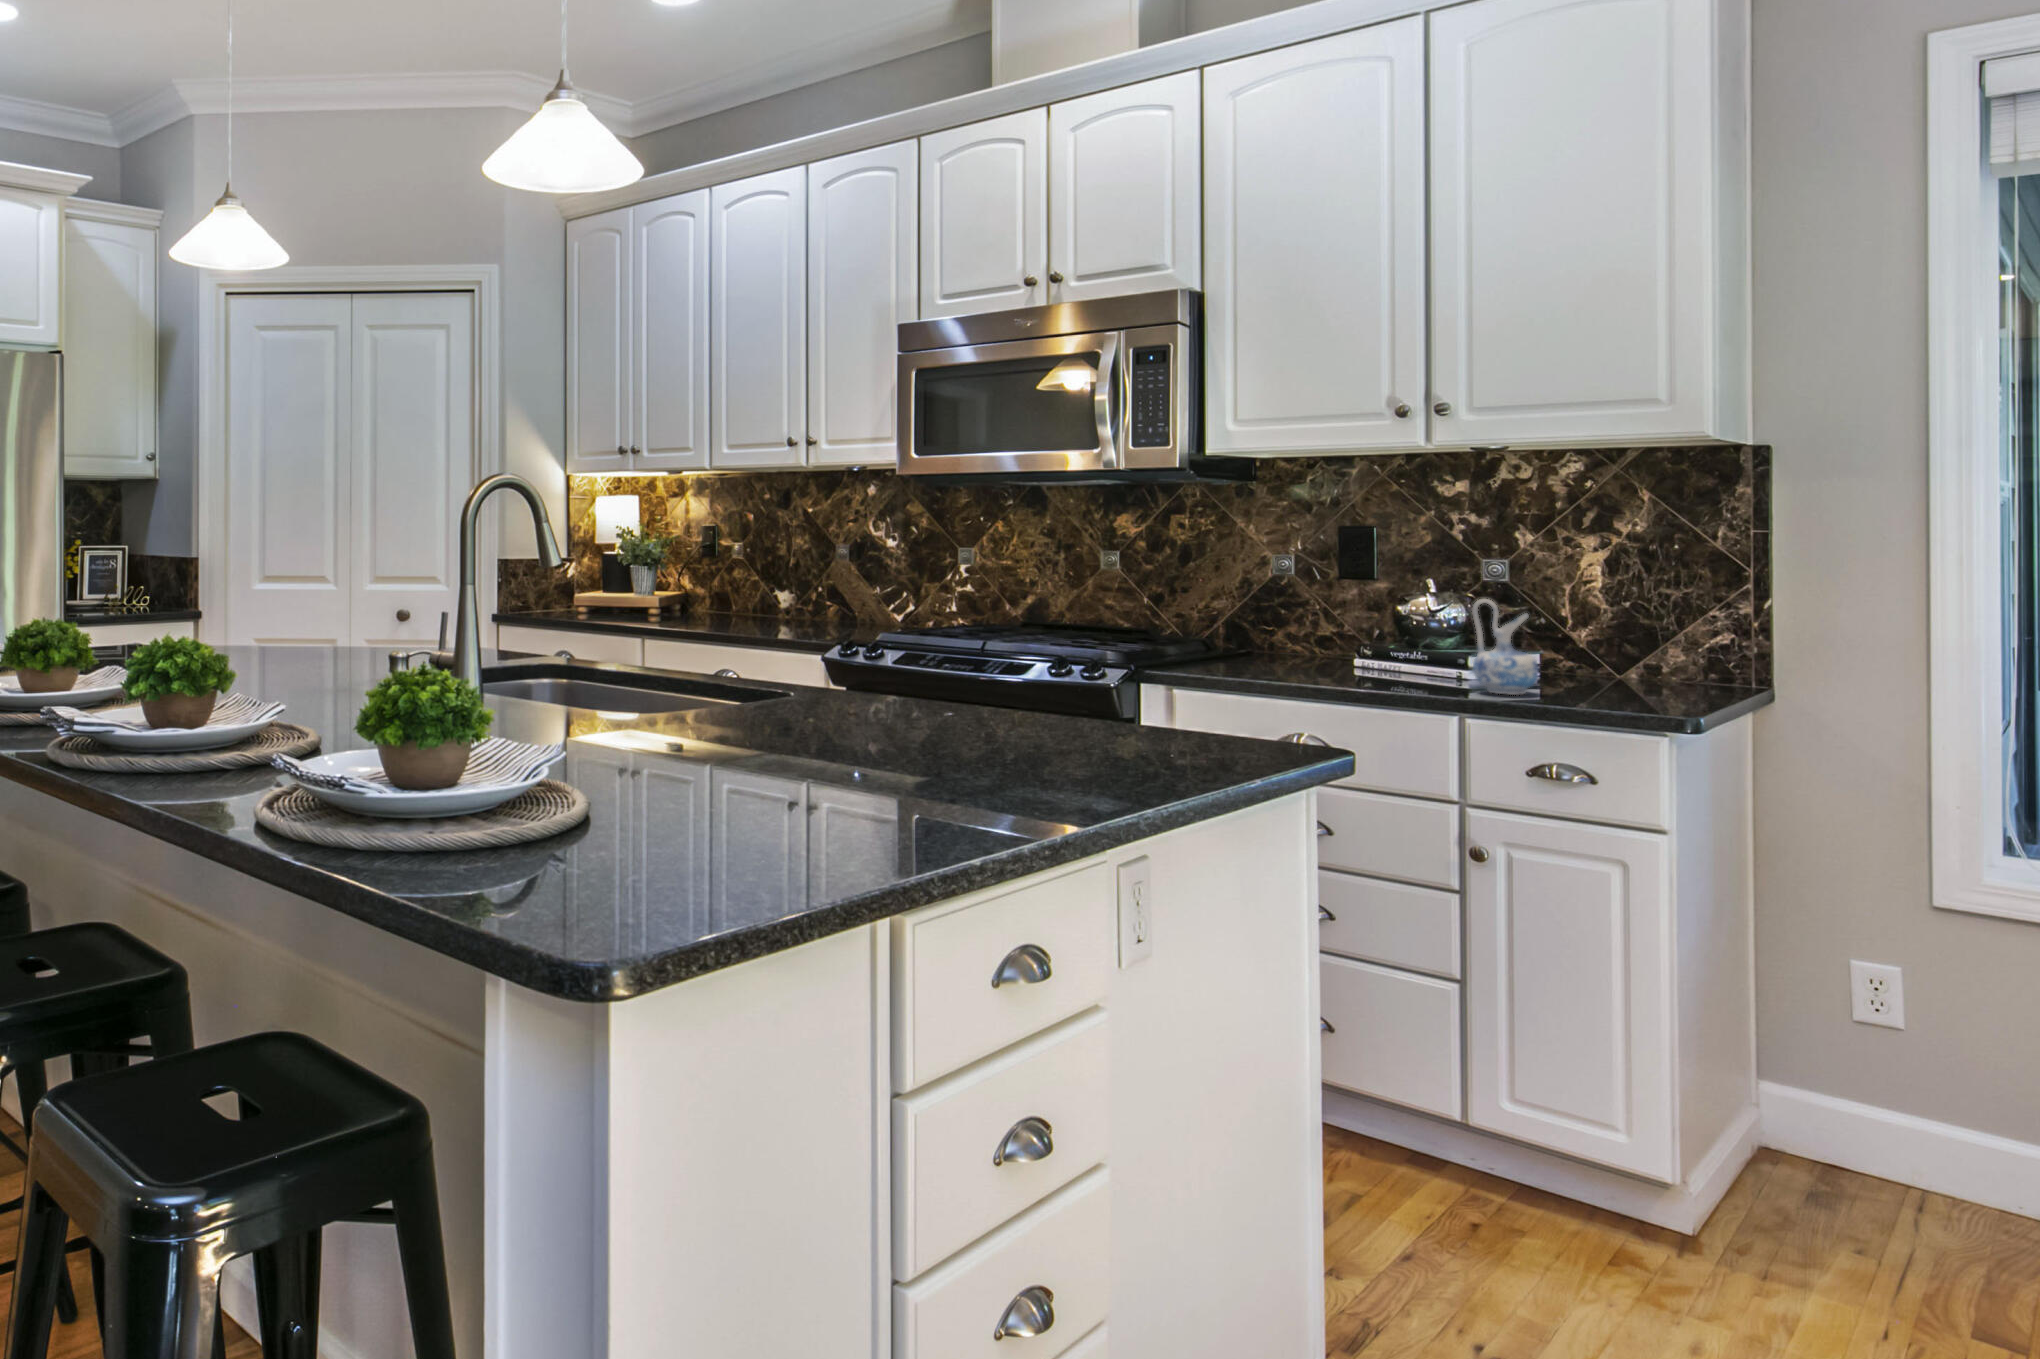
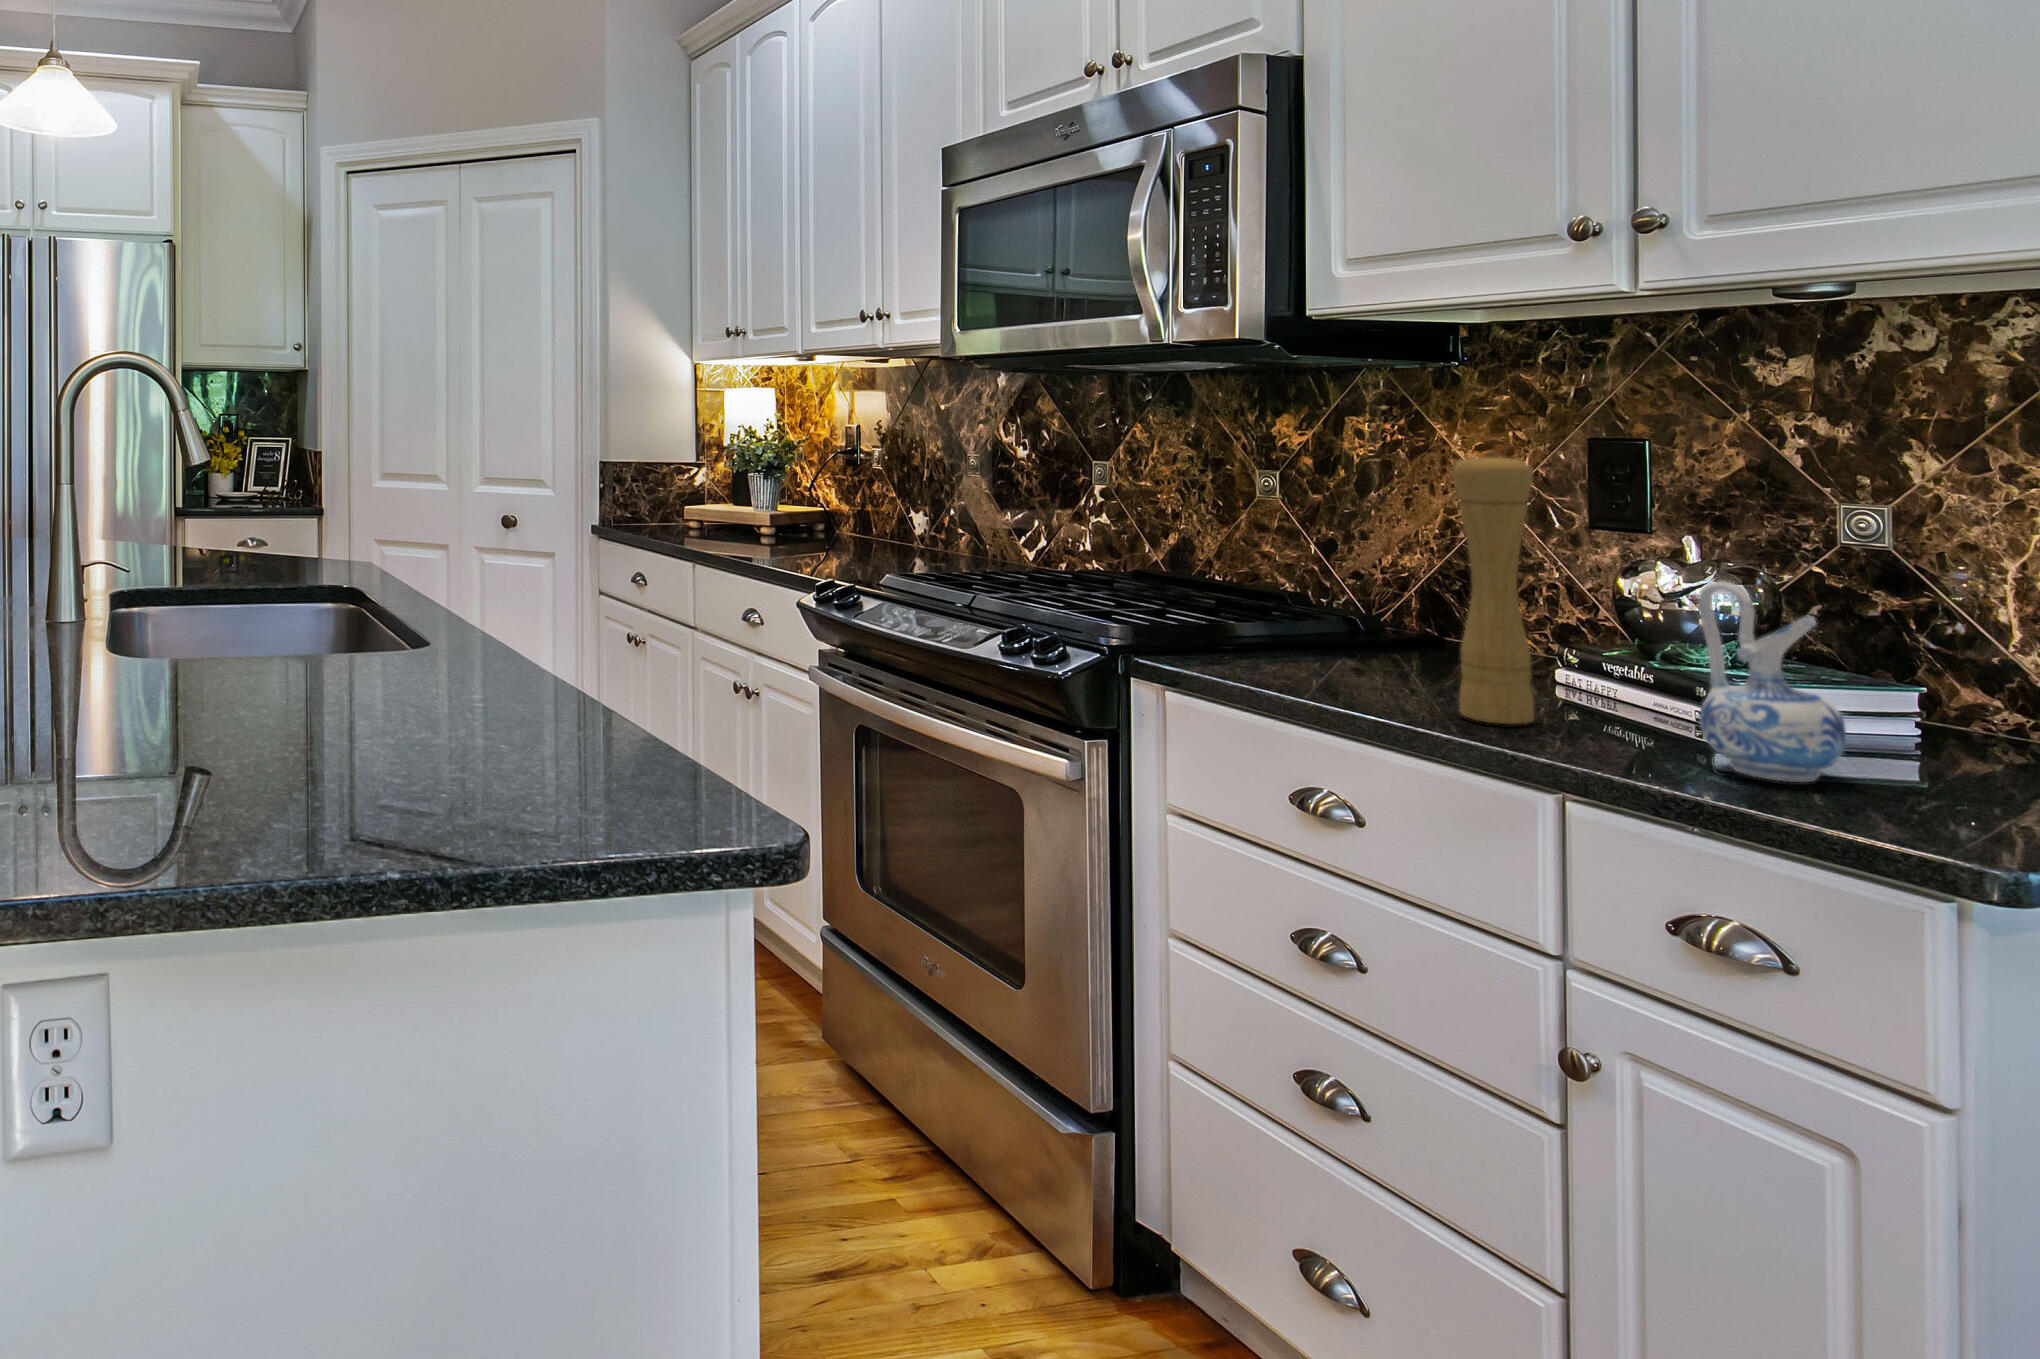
pepper mill: none [1334,536,1376,684] -> present [1453,453,1534,724]

